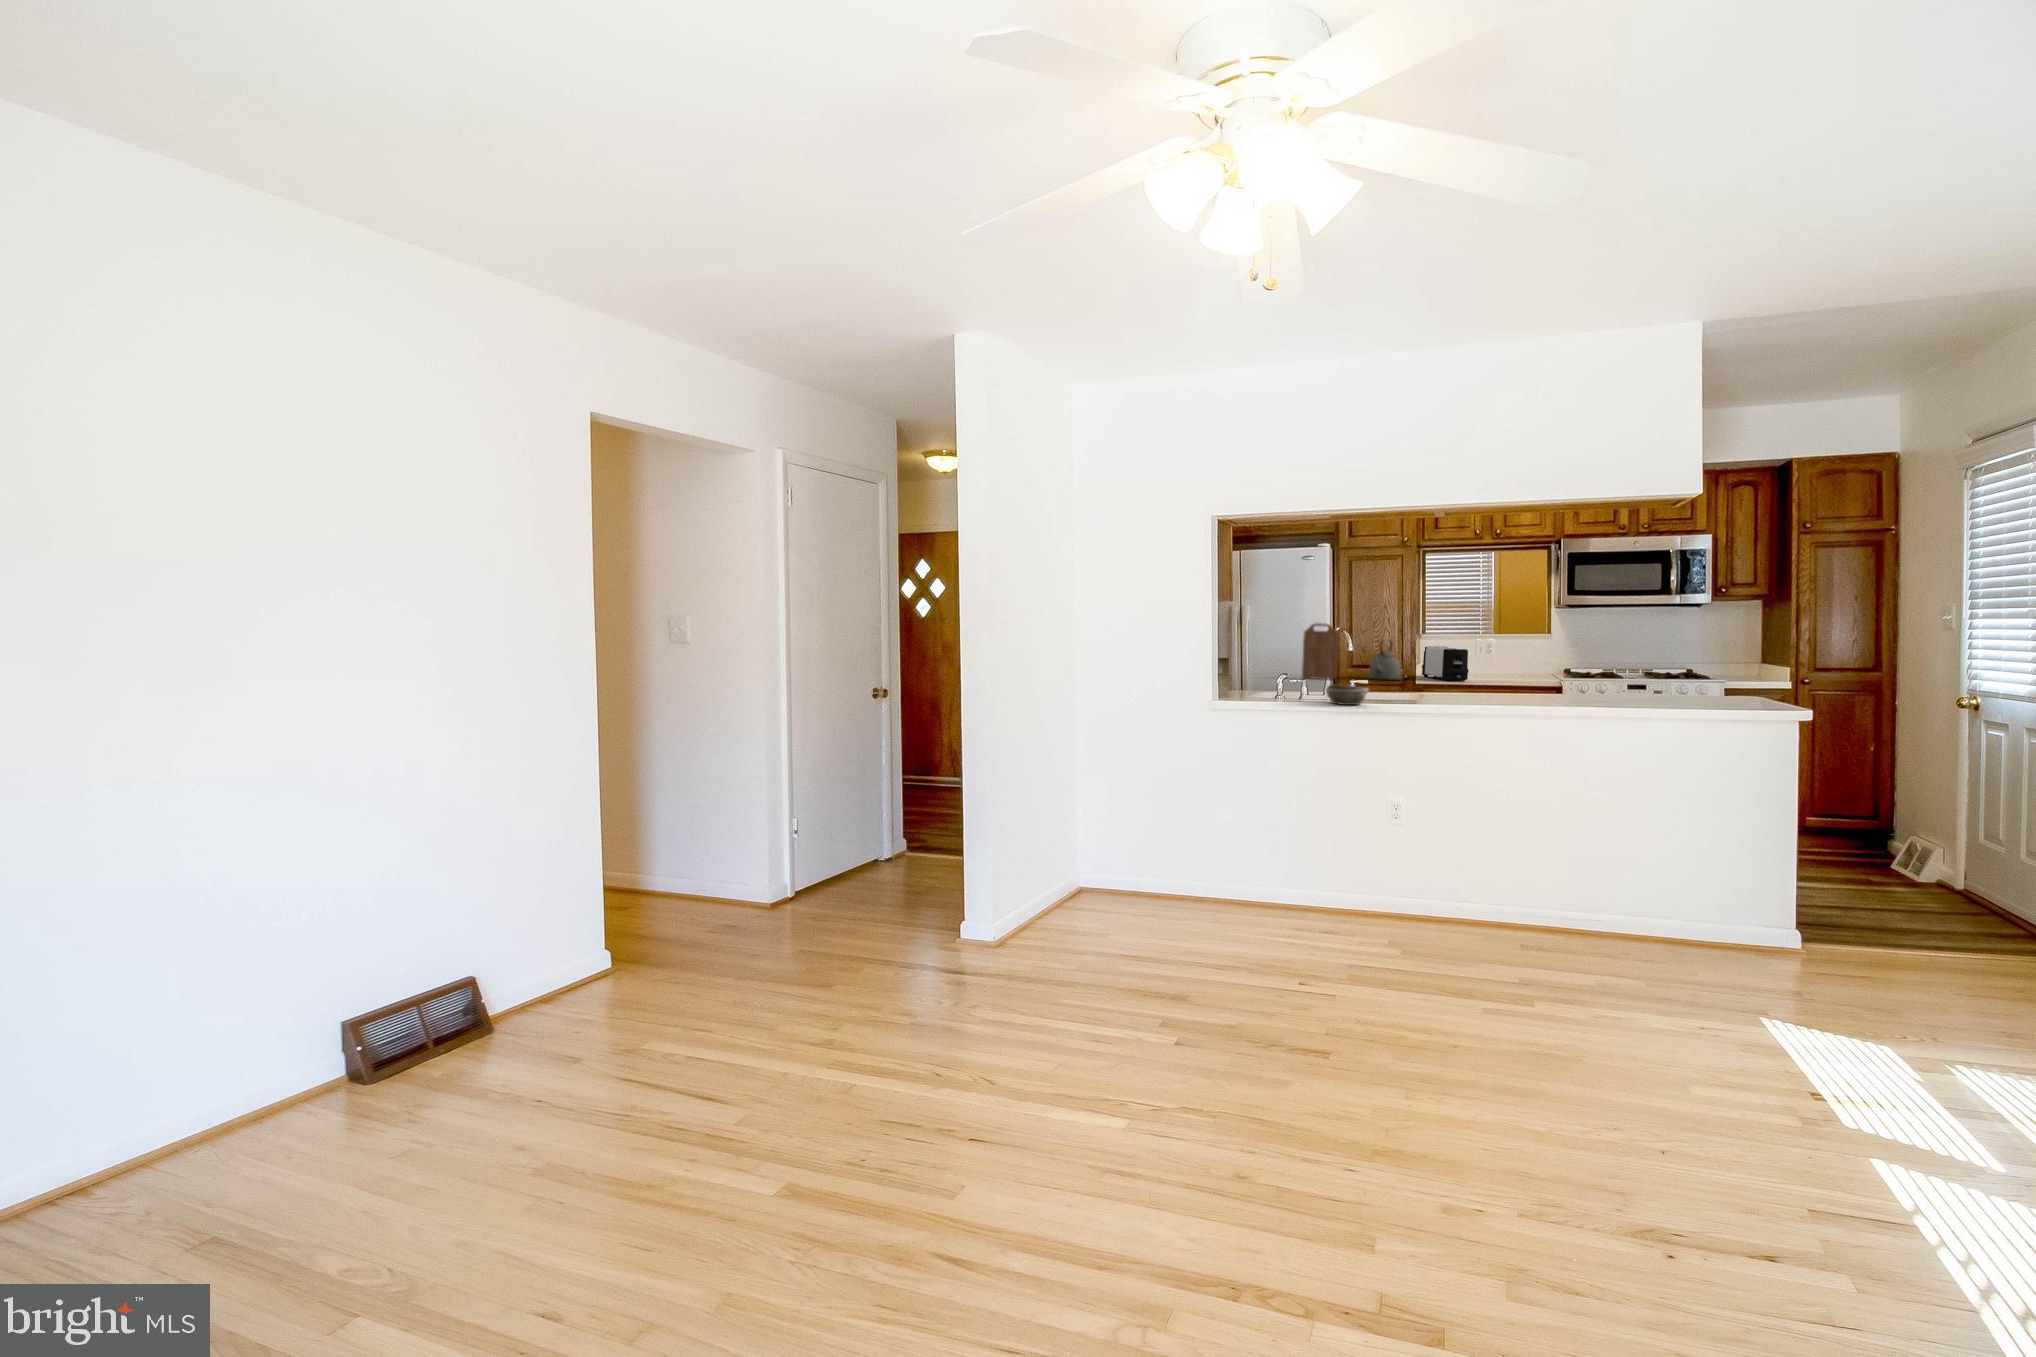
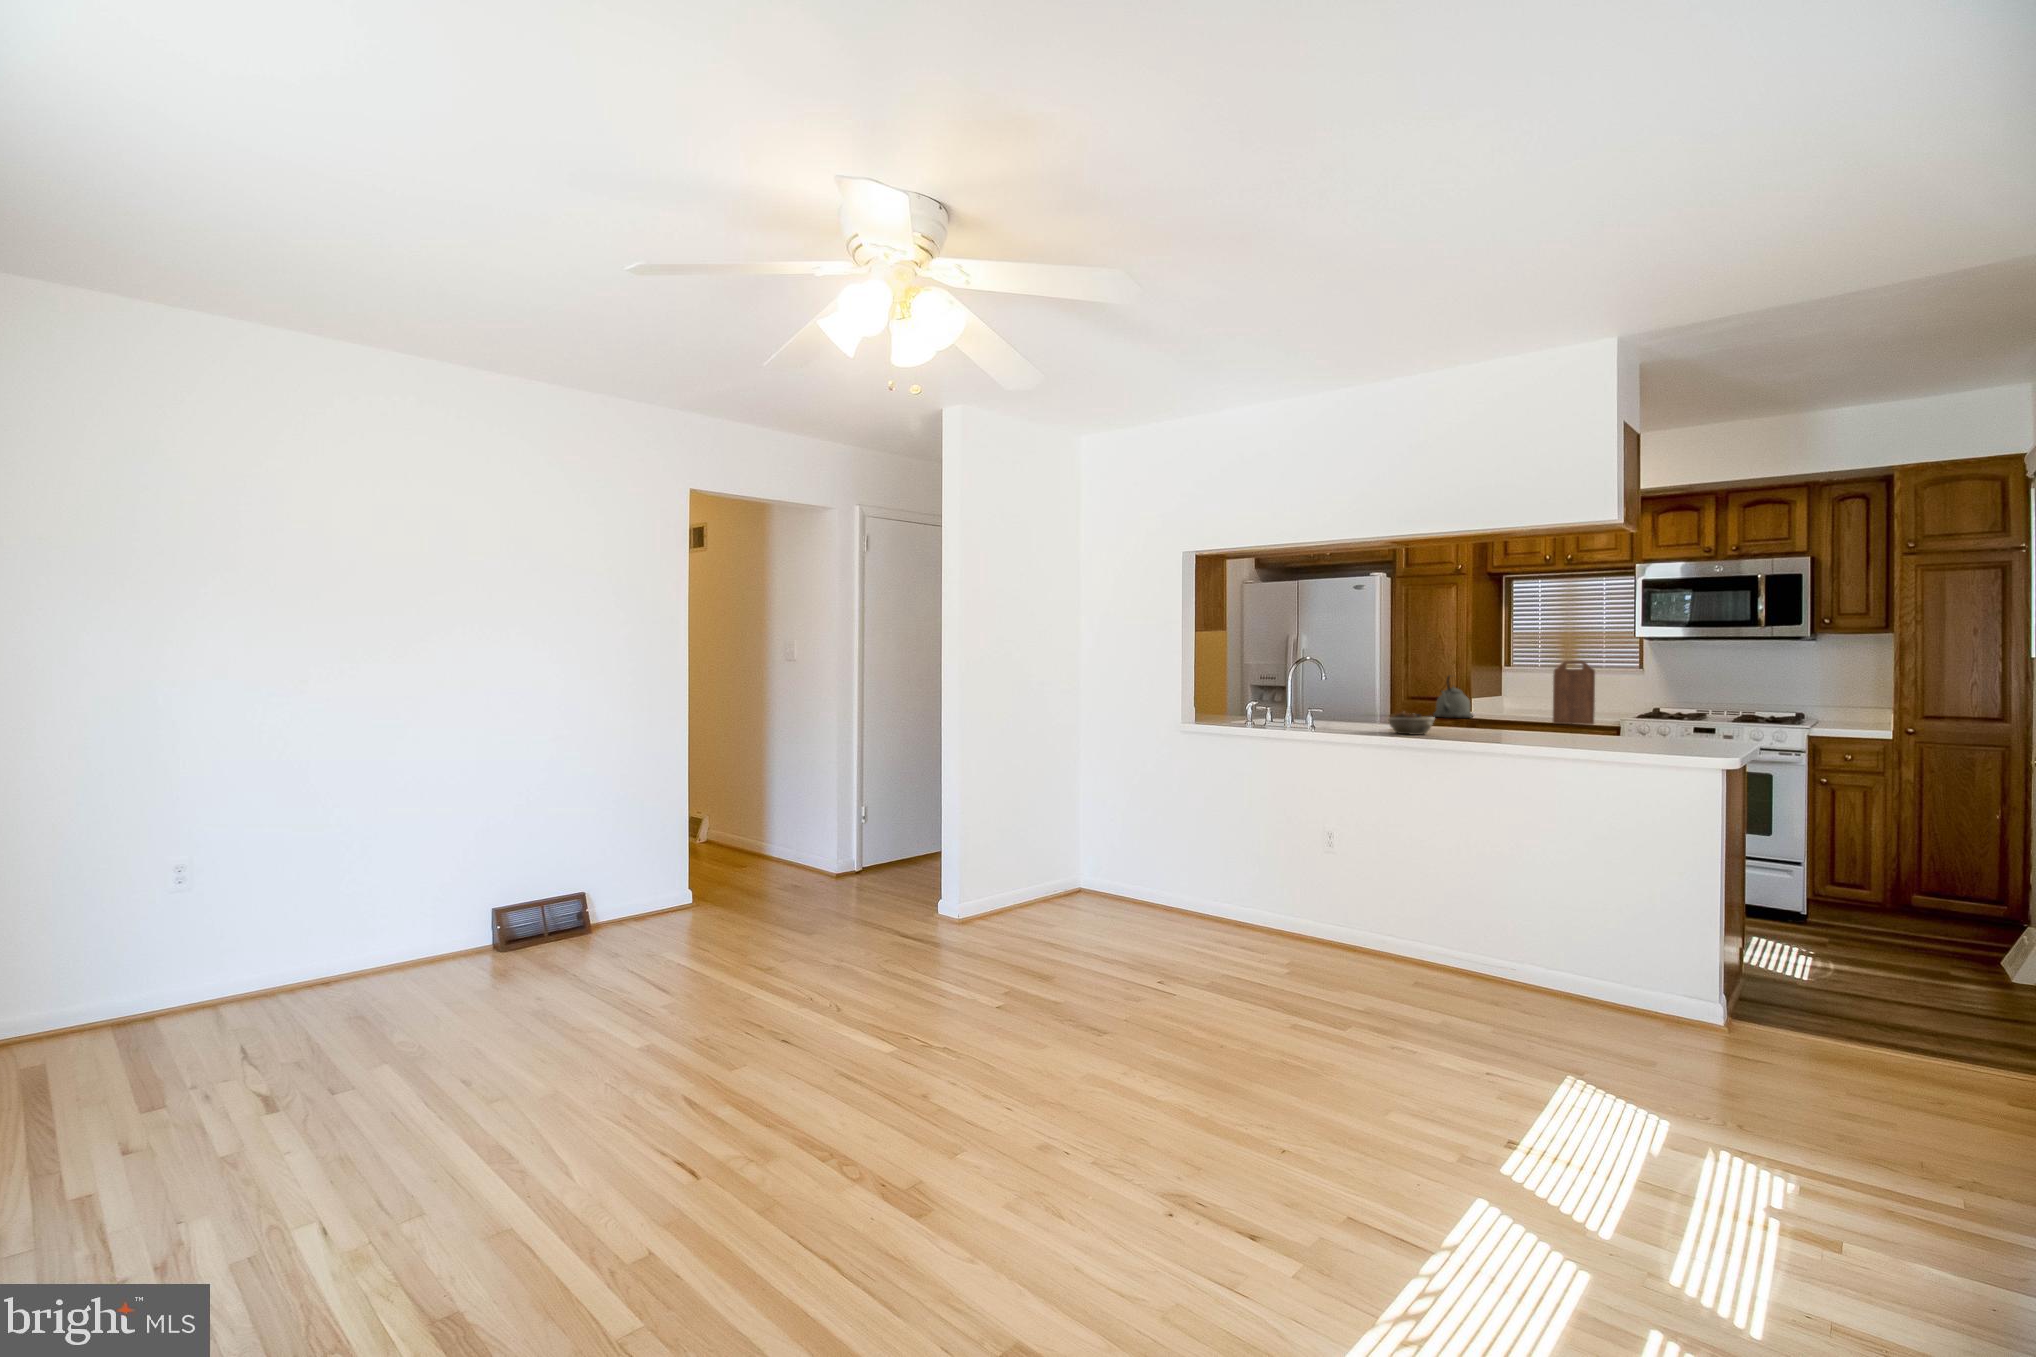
cutting board: present [1302,623,1338,679] -> present [1553,661,1595,725]
toaster: present [1422,646,1469,681] -> none [1494,683,1545,719]

